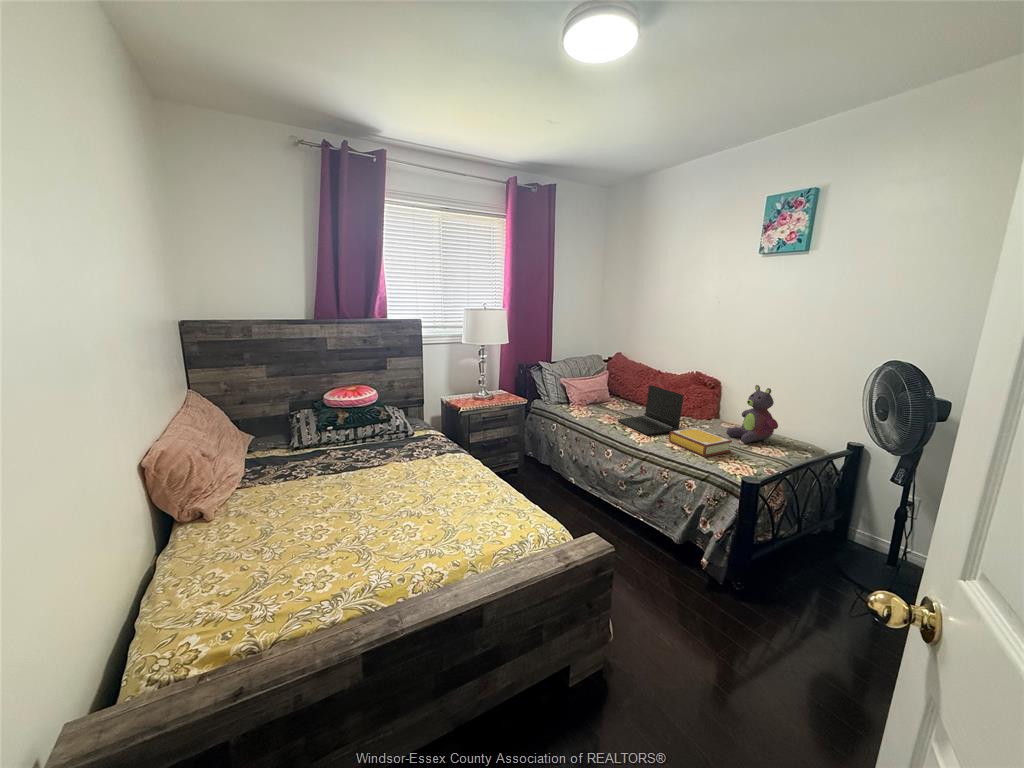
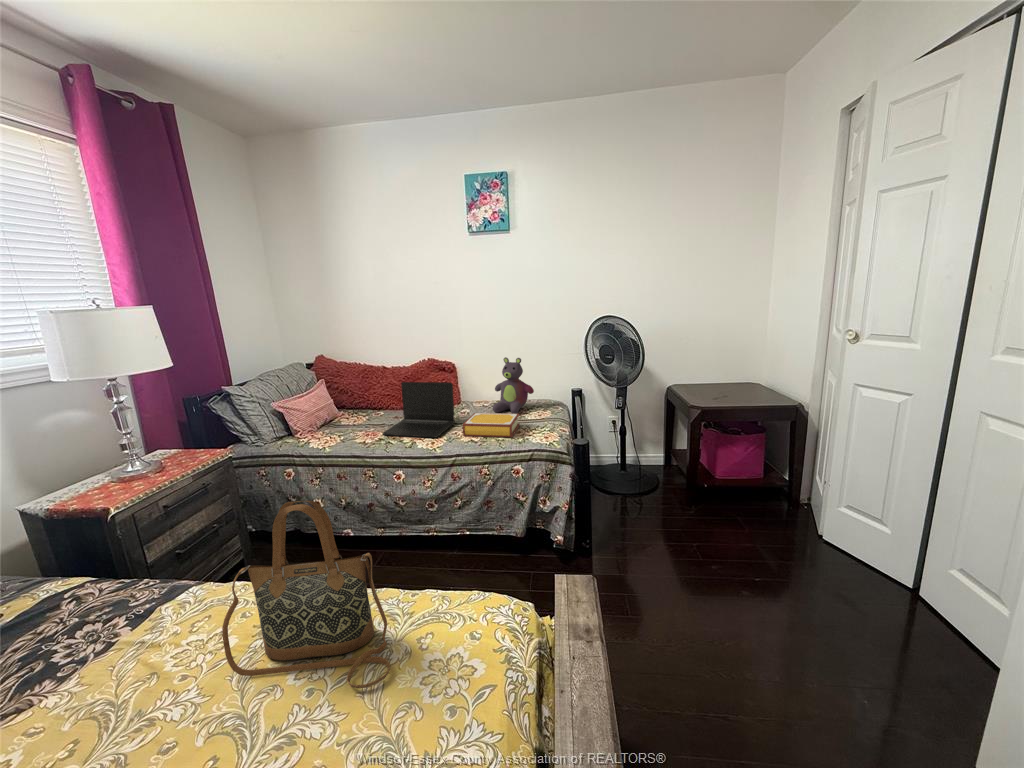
handbag: none [434,414,482,505] -> present [222,501,390,689]

